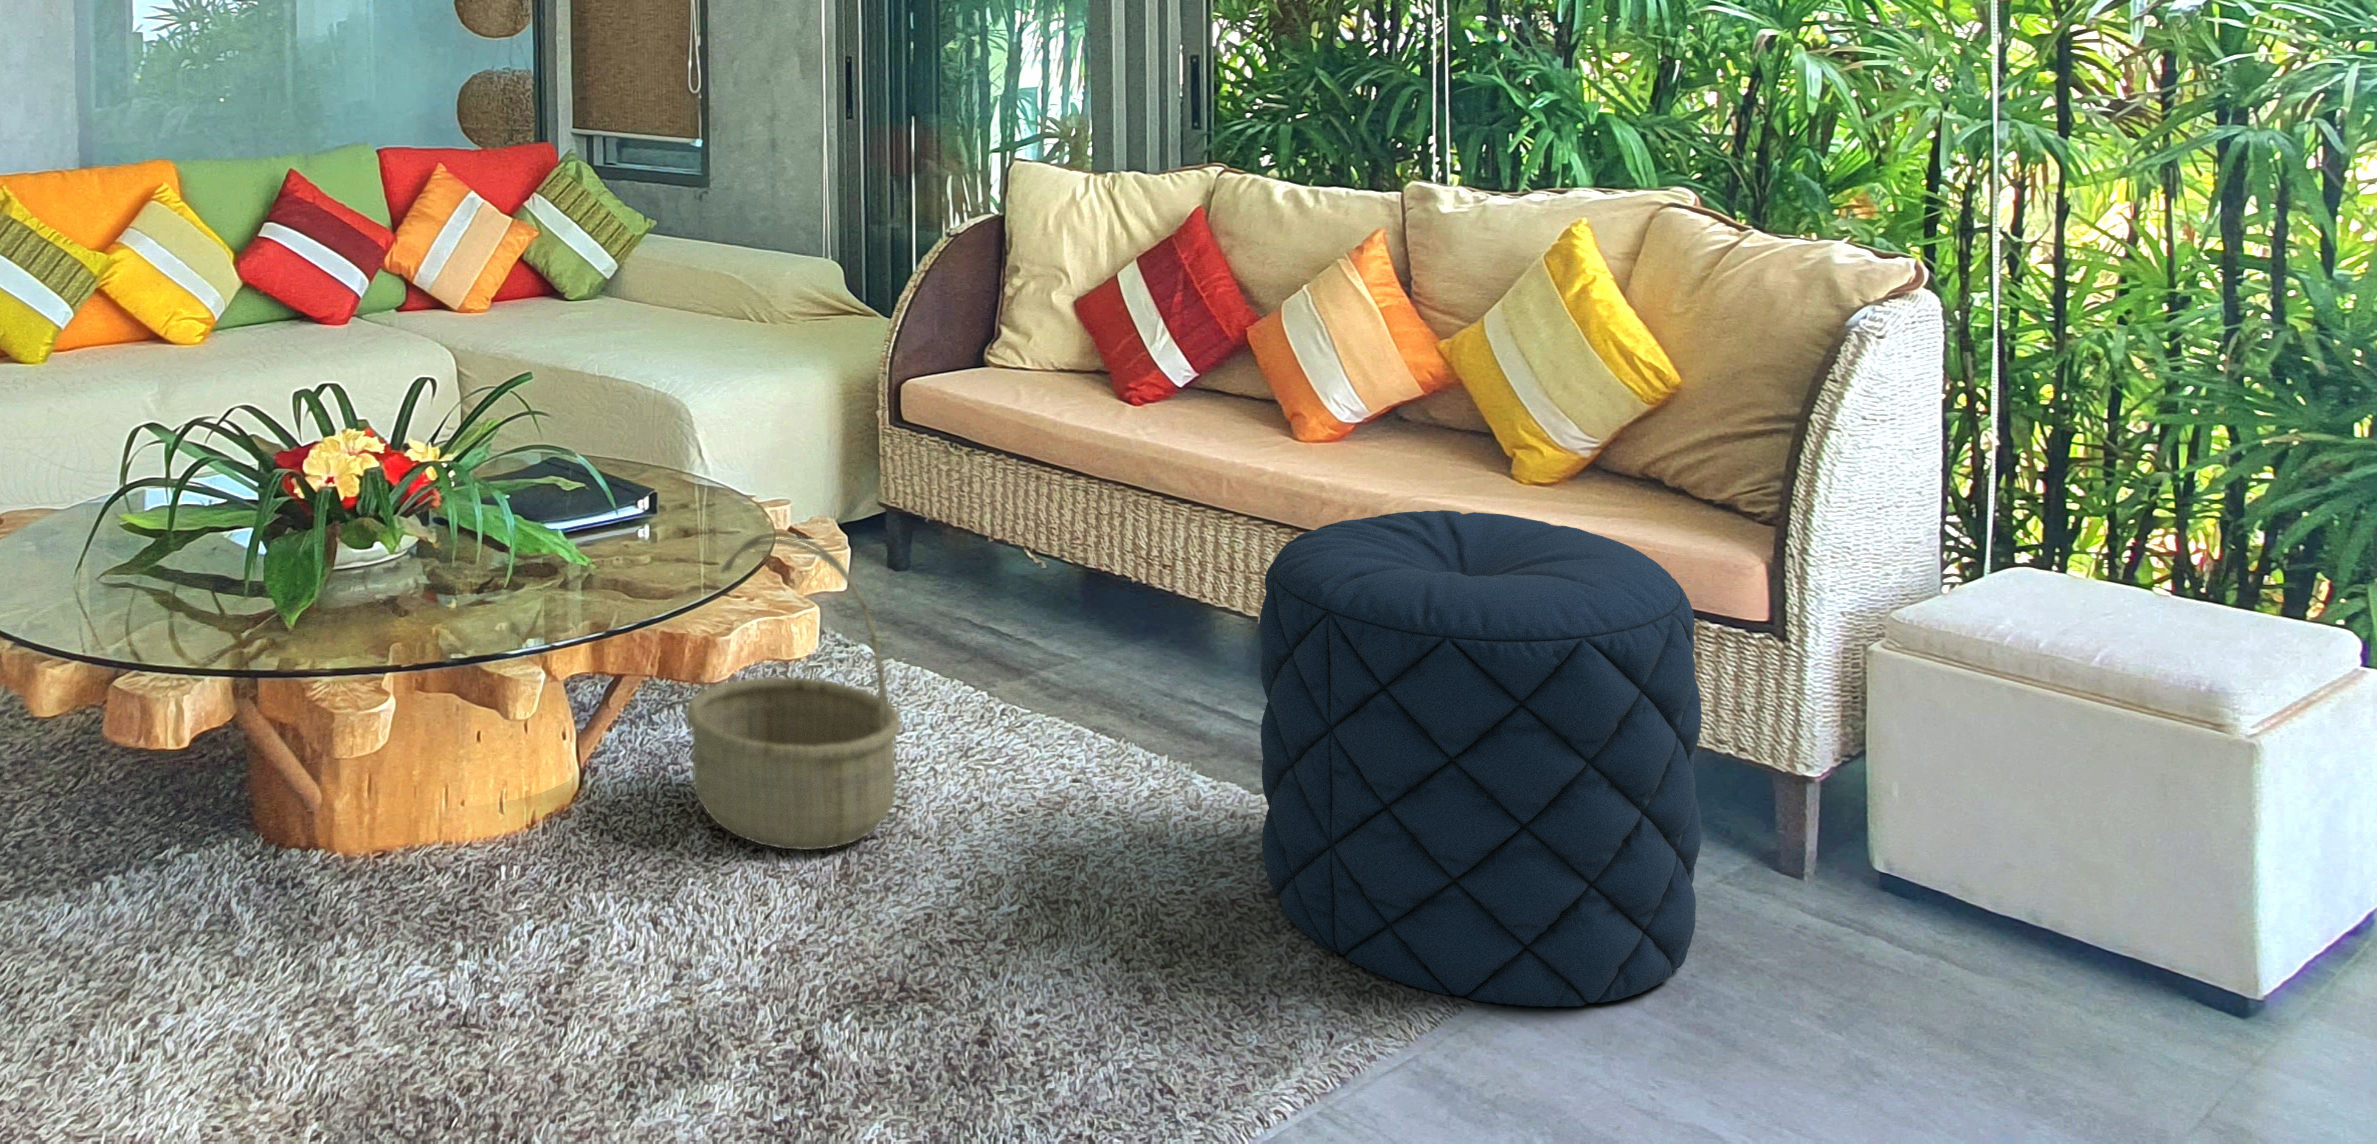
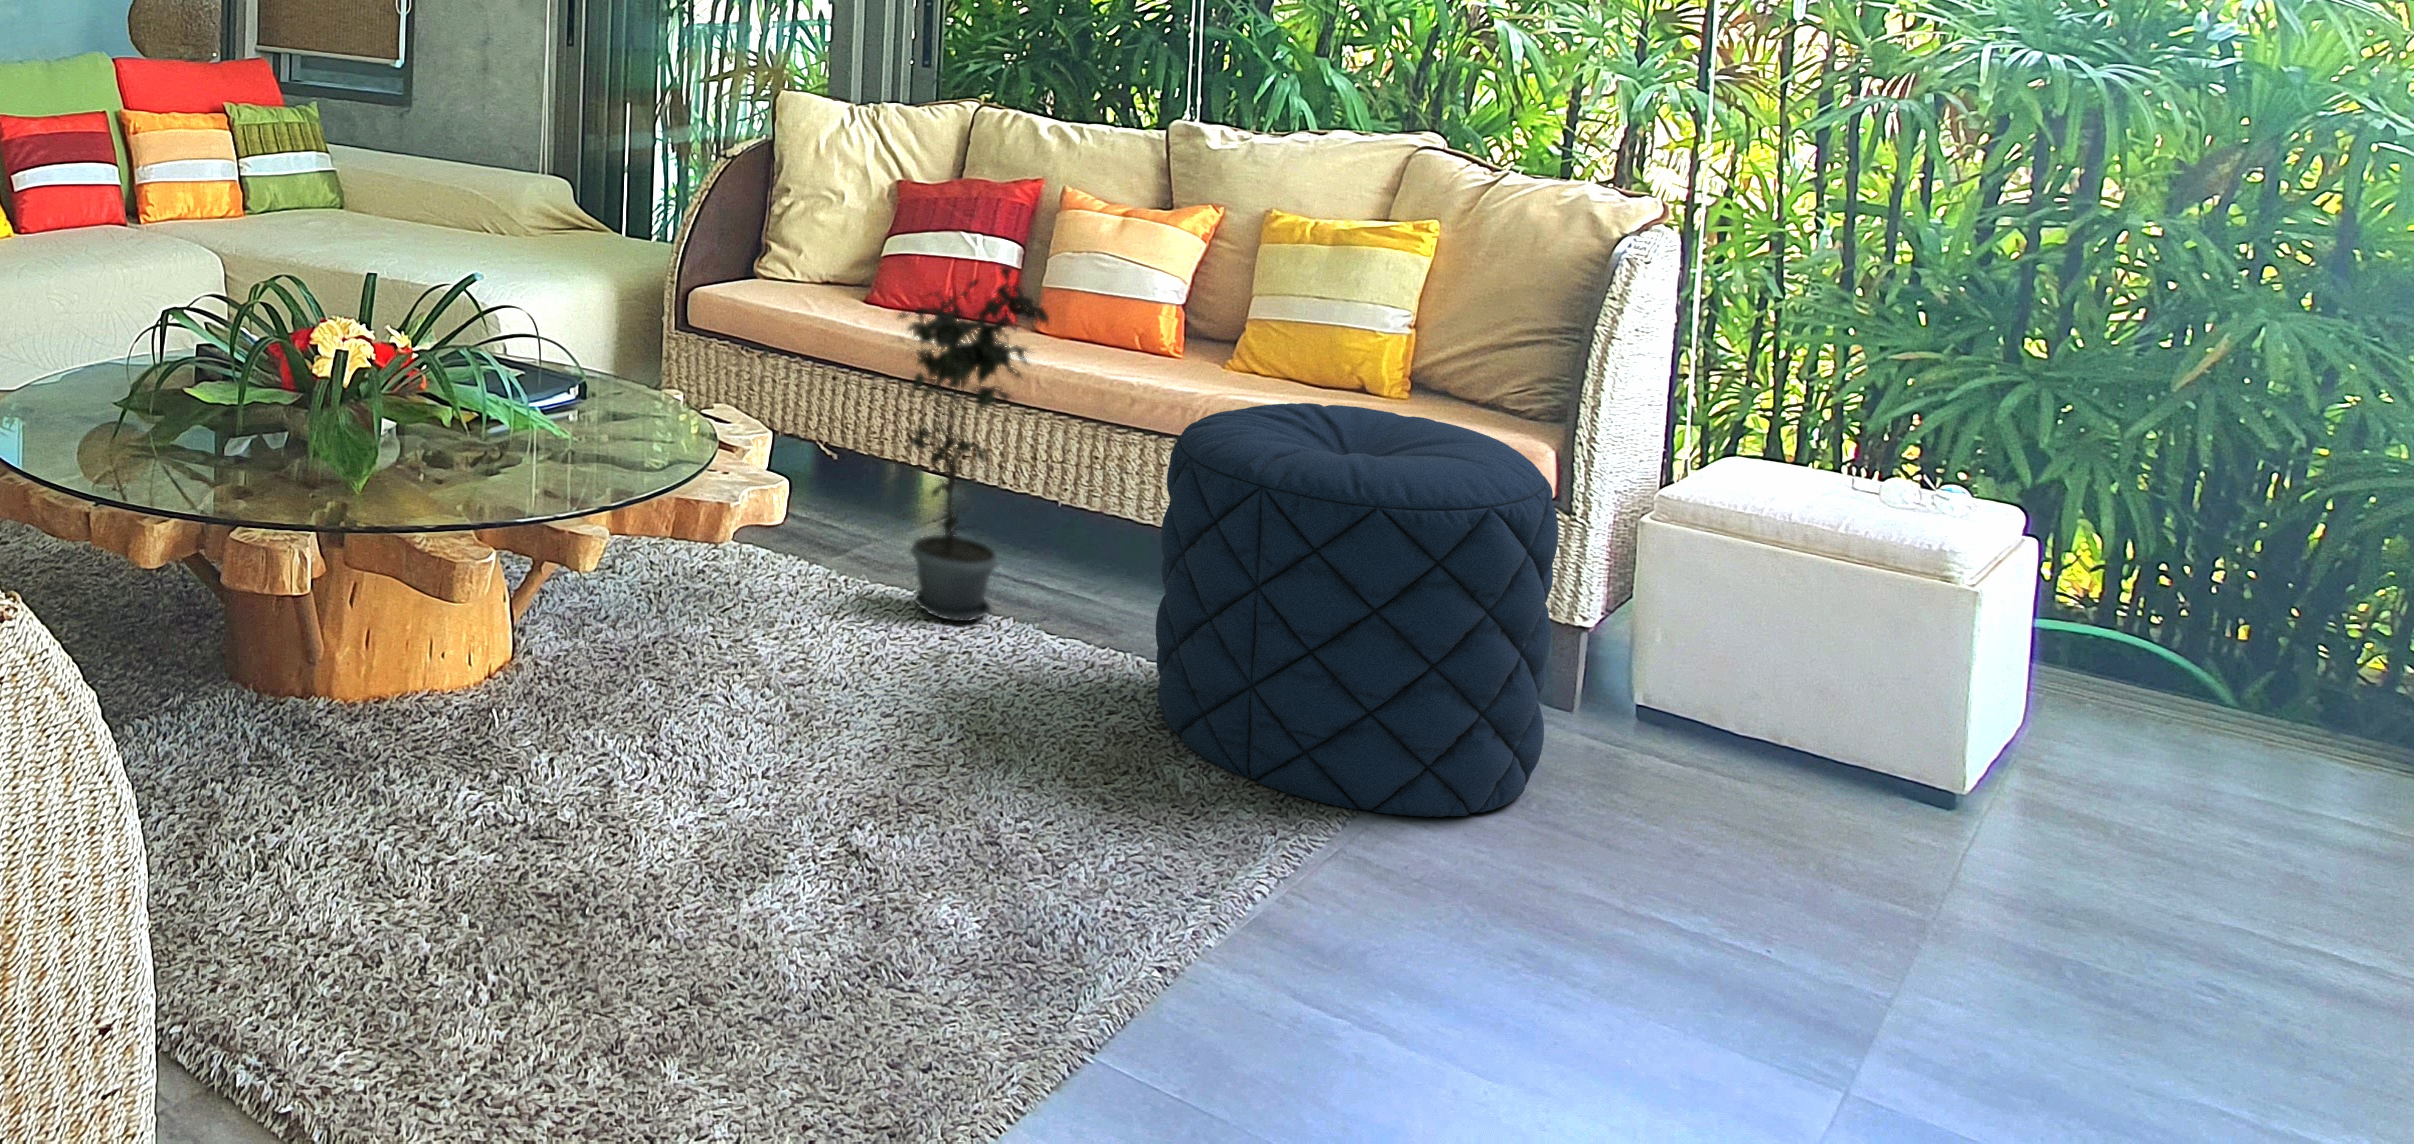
potted plant: none [1006,356,1183,757] -> present [899,267,1049,621]
basket: present [686,532,901,850] -> none [630,418,834,701]

